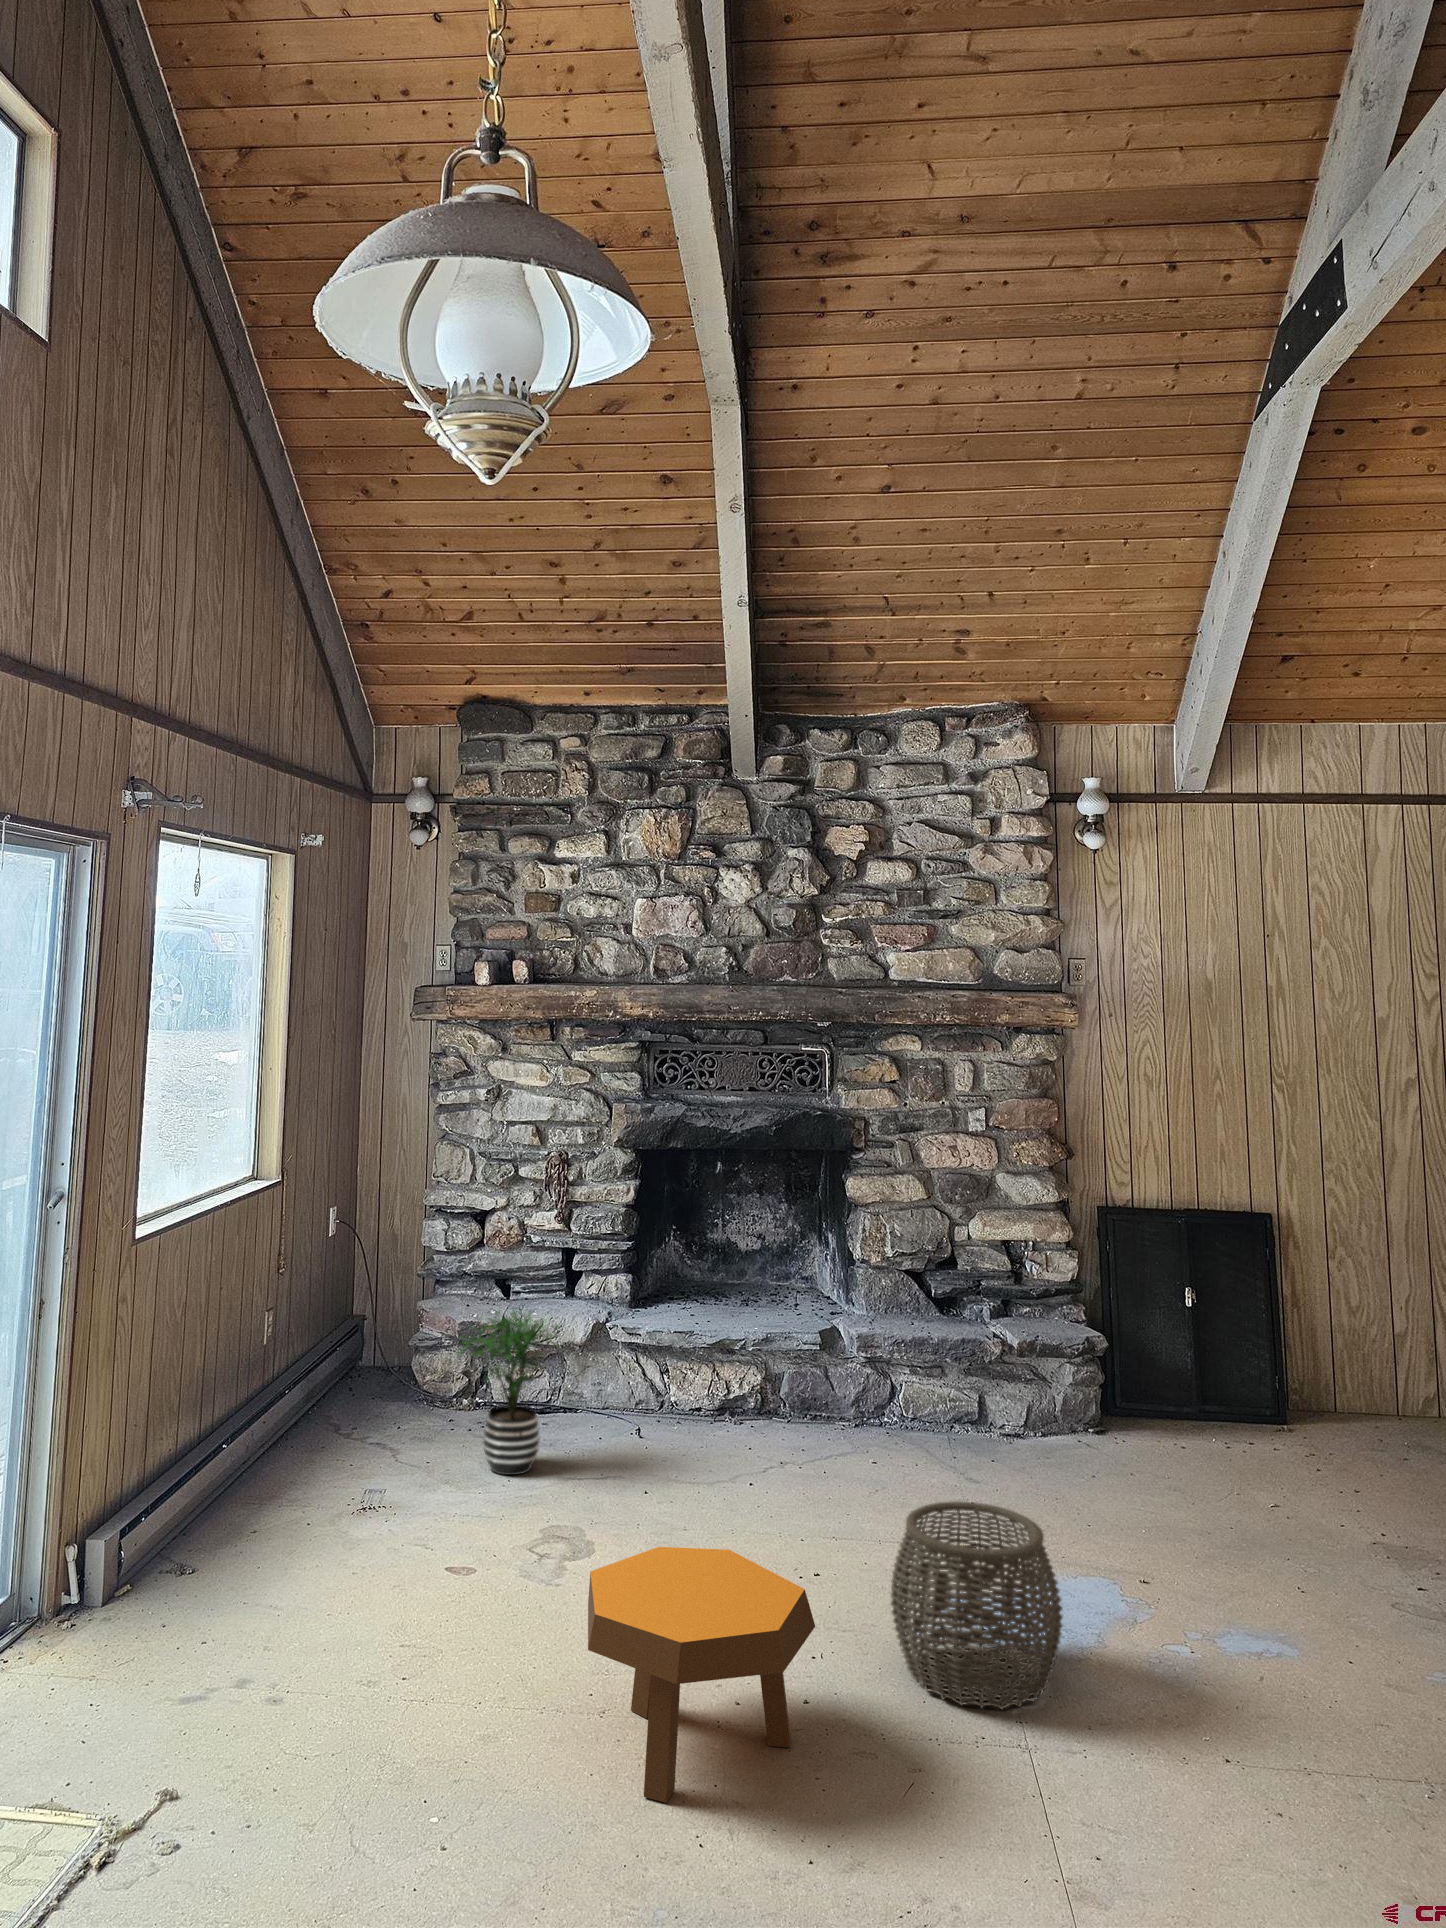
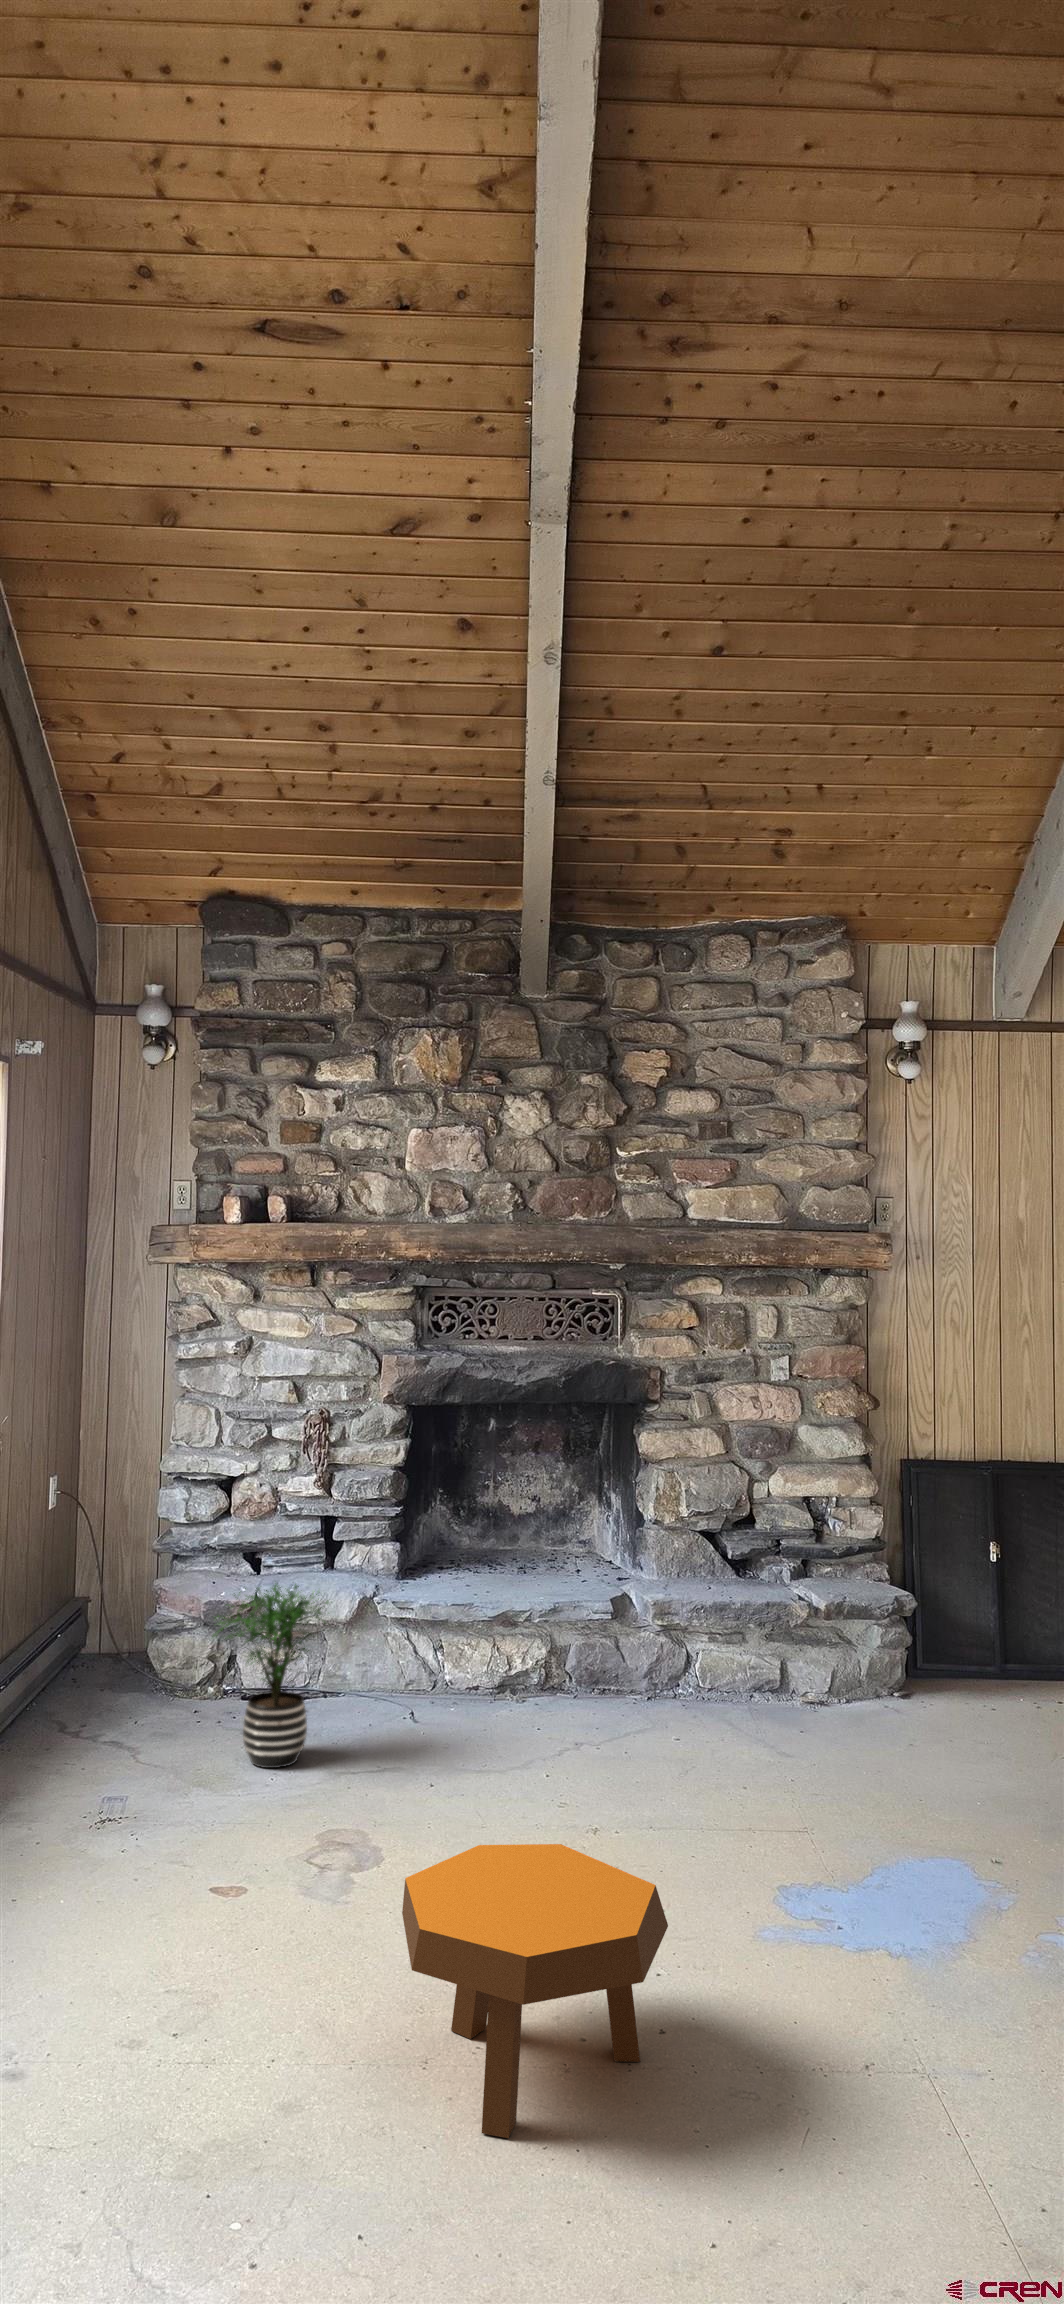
woven basket: present [891,1502,1063,1709] -> none [735,1777,926,2002]

